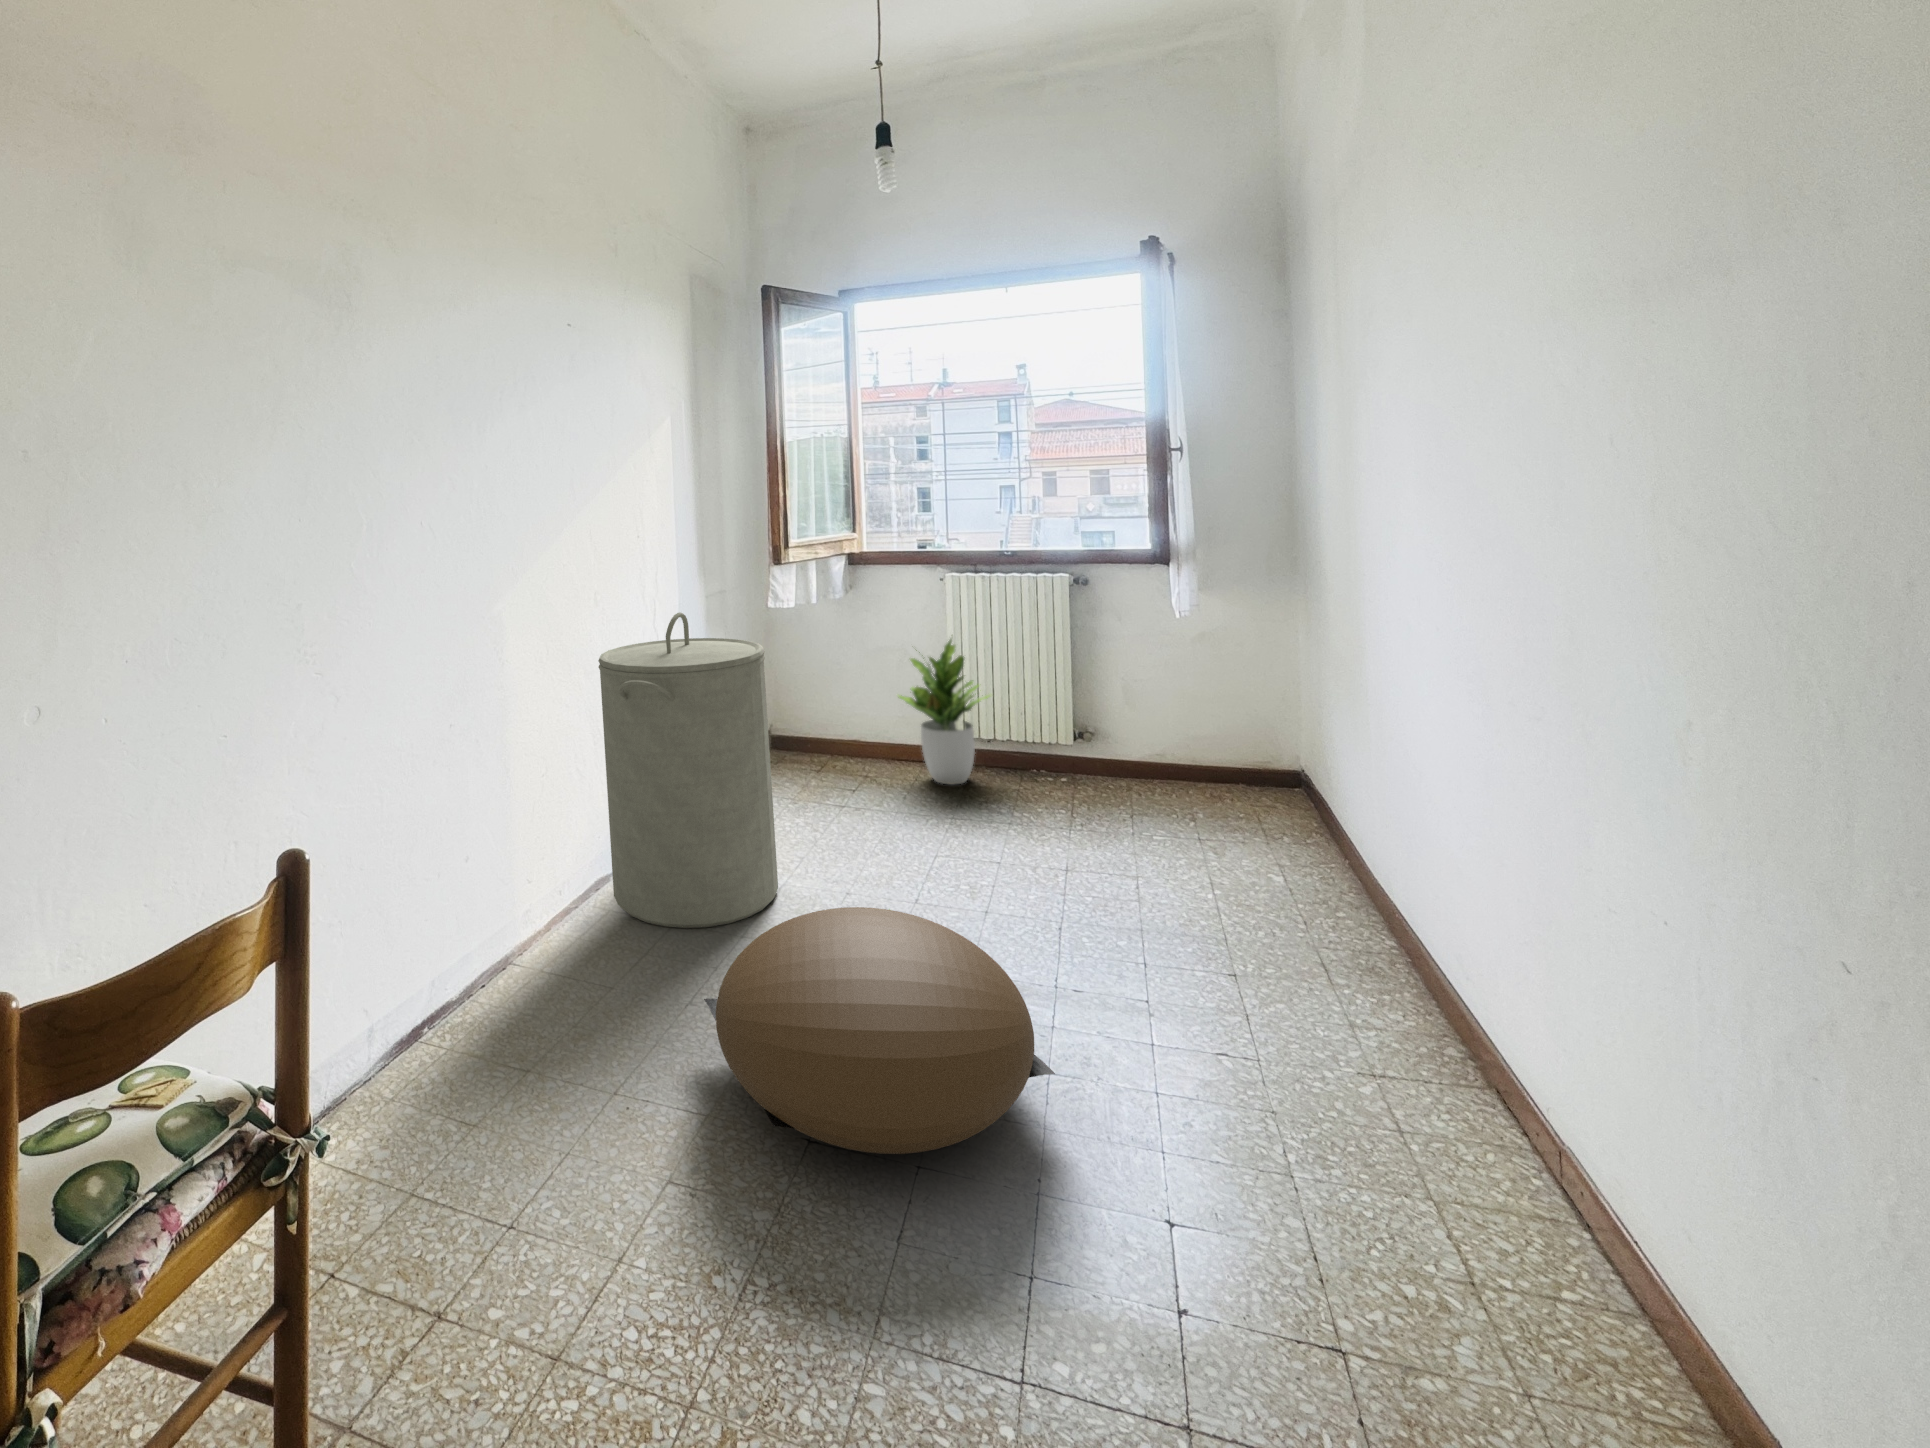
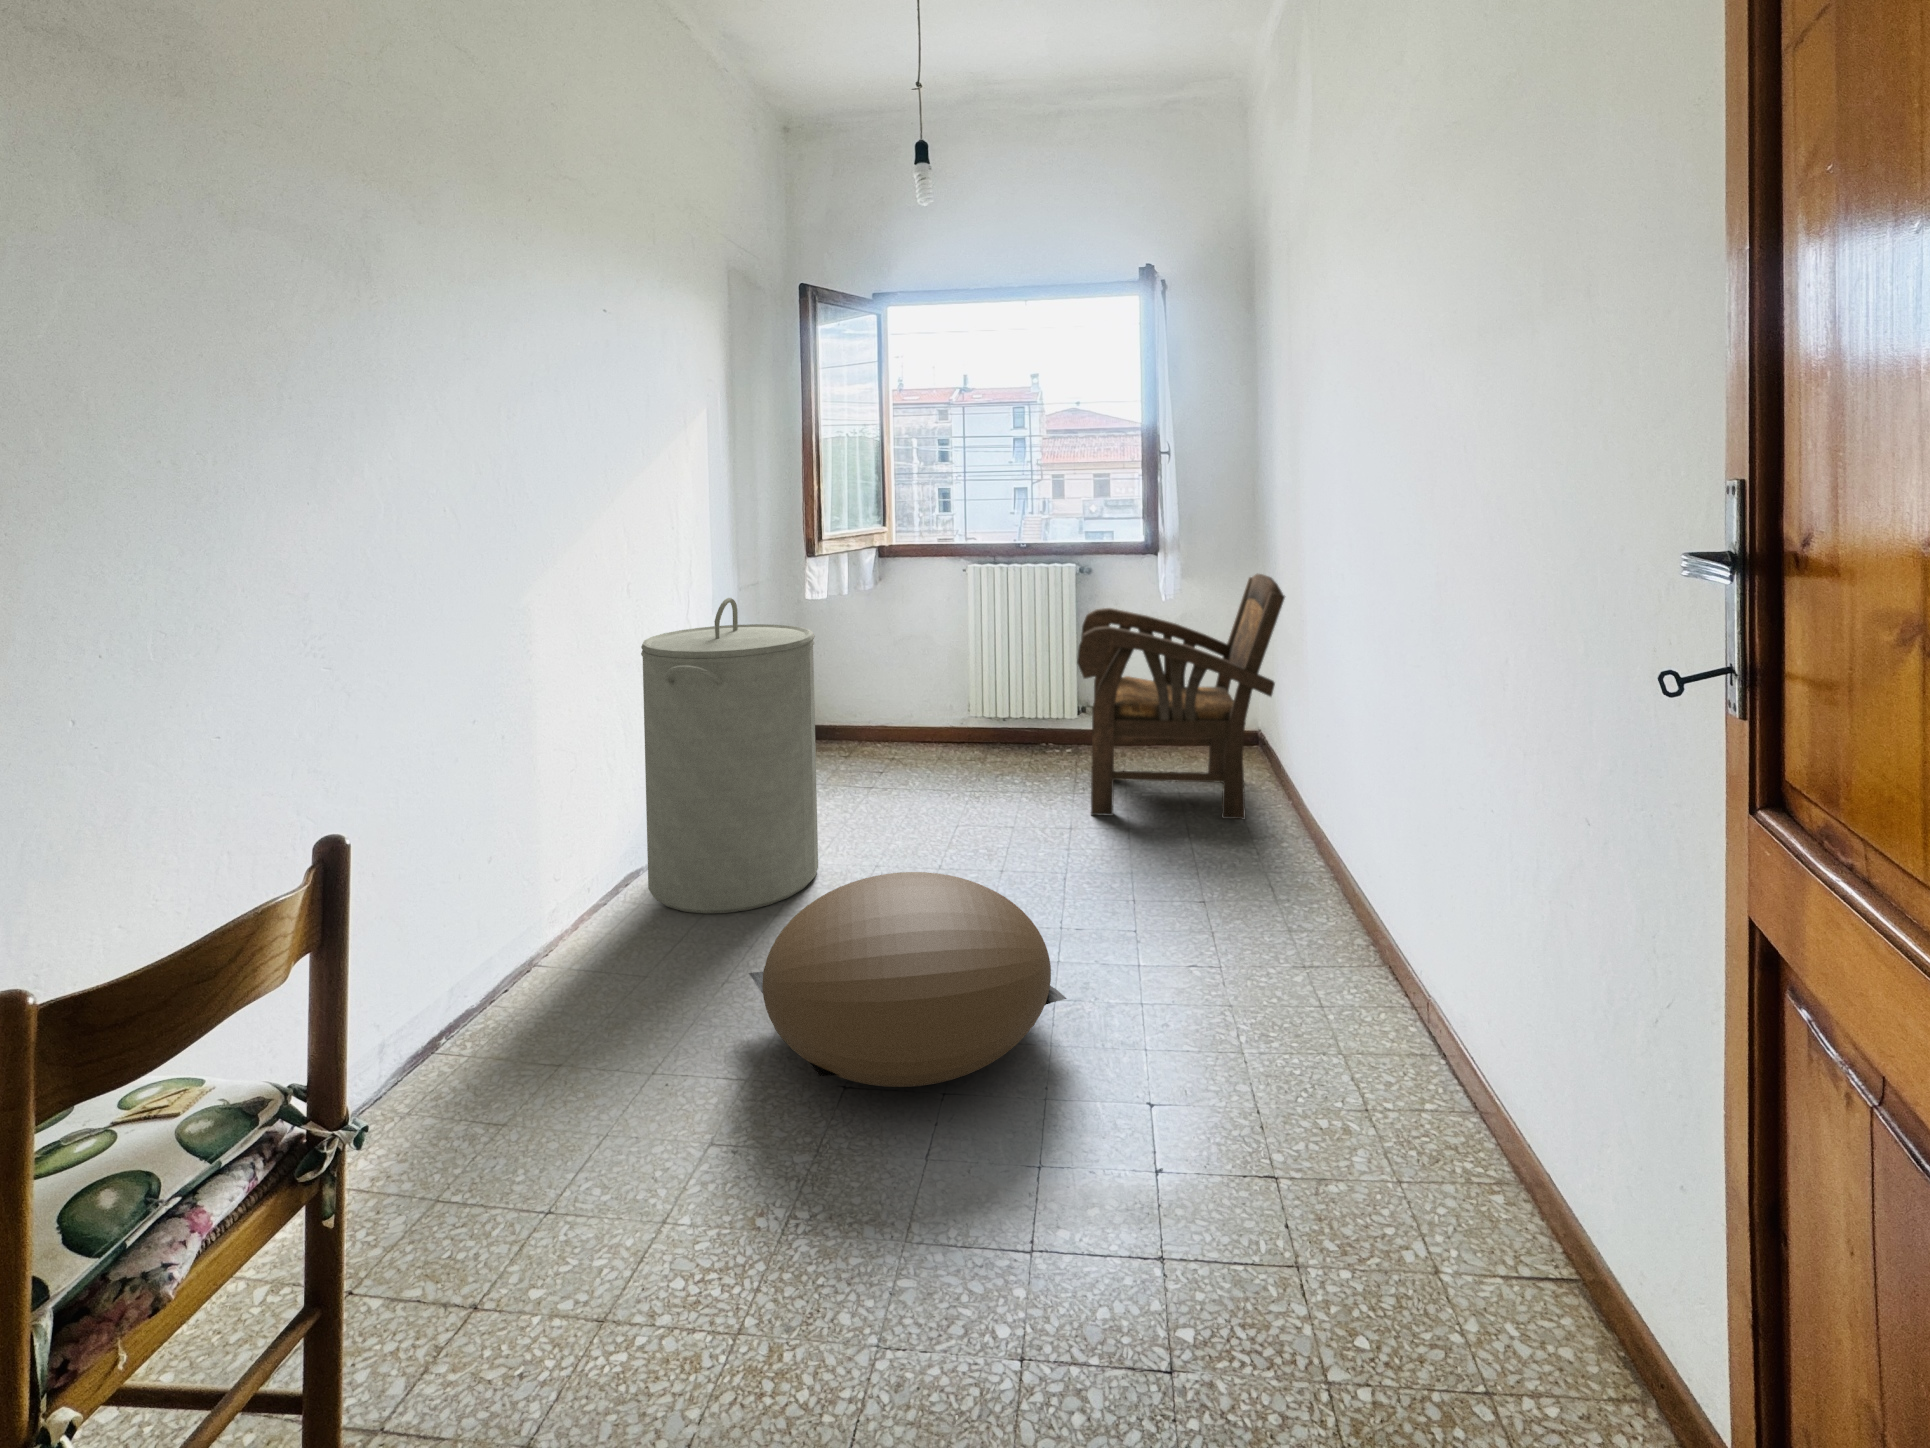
armchair: none [1056,580,1319,870] -> present [1077,574,1285,819]
potted plant: present [899,639,989,784] -> none [934,622,1022,763]

